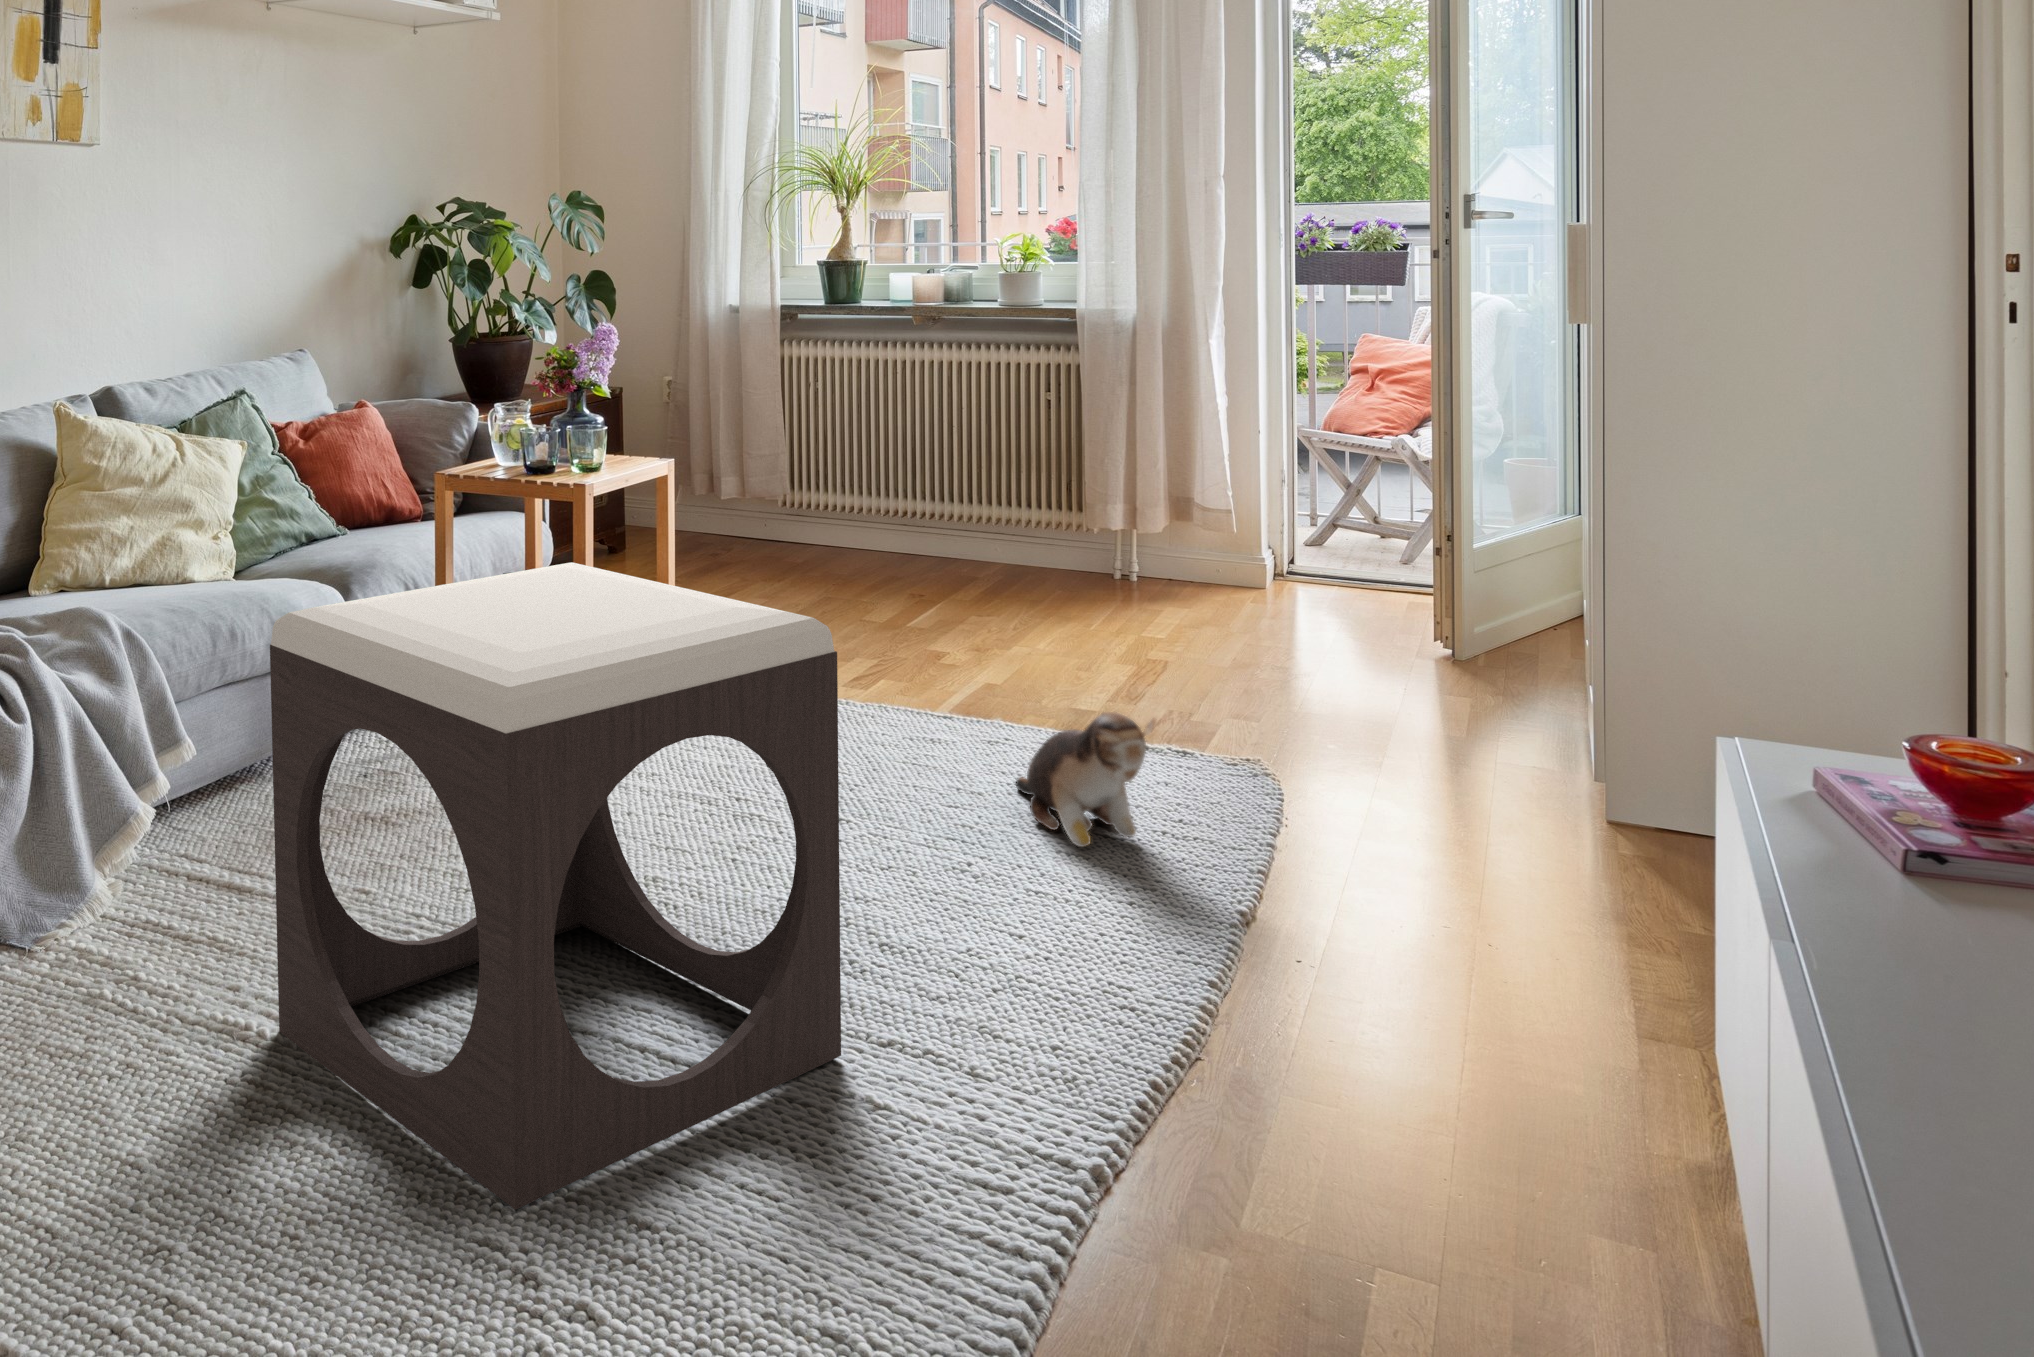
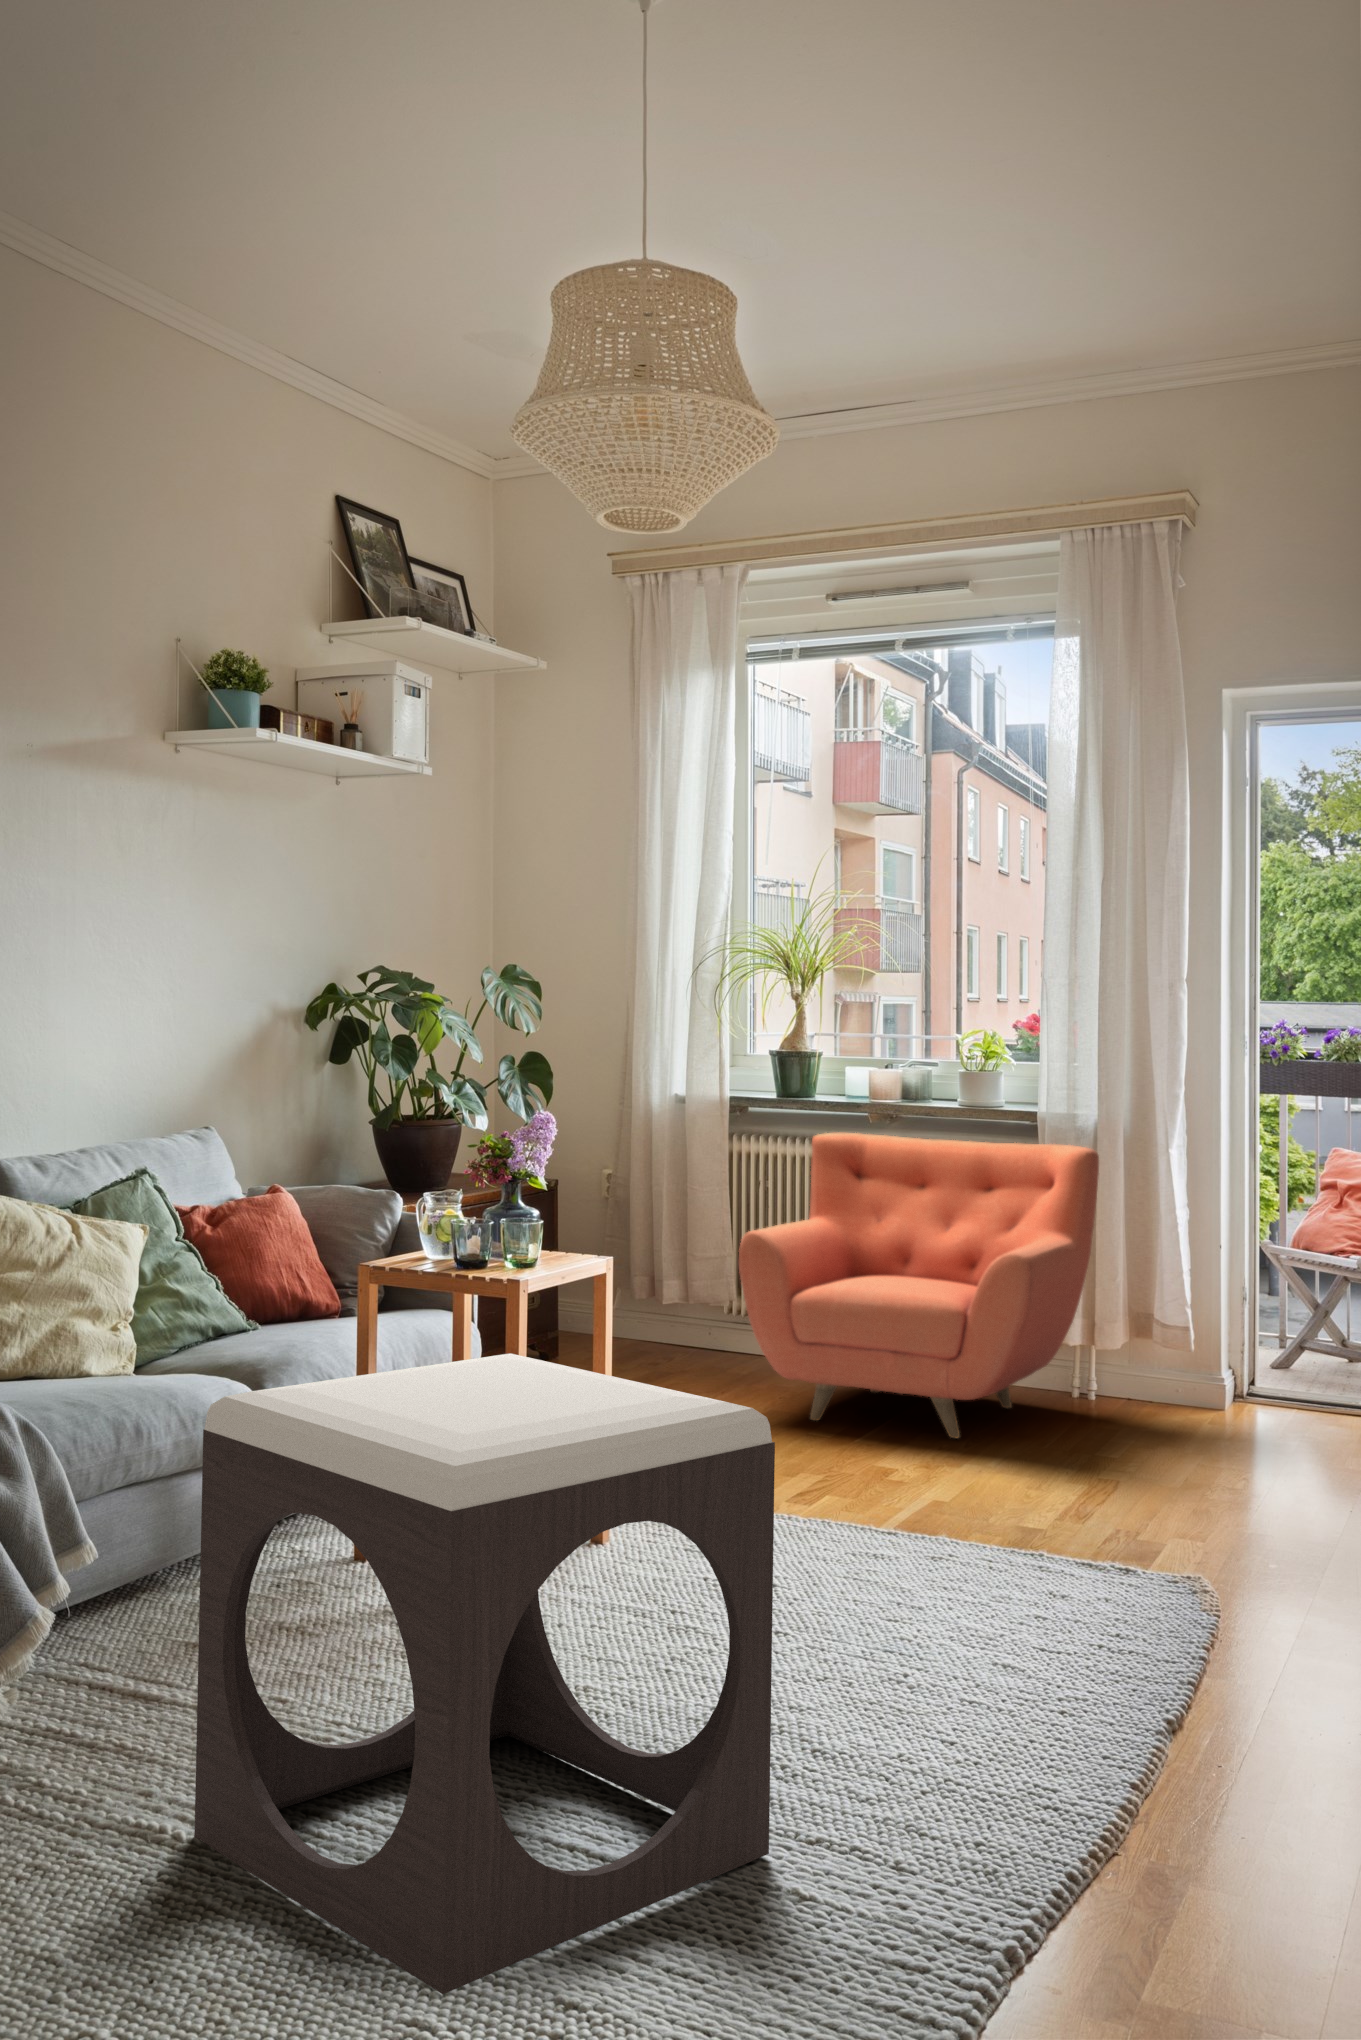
armchair: none [794,339,1138,622] -> present [739,1133,1099,1438]
plush toy: present [1016,712,1156,847] -> none [956,1519,1094,1660]

